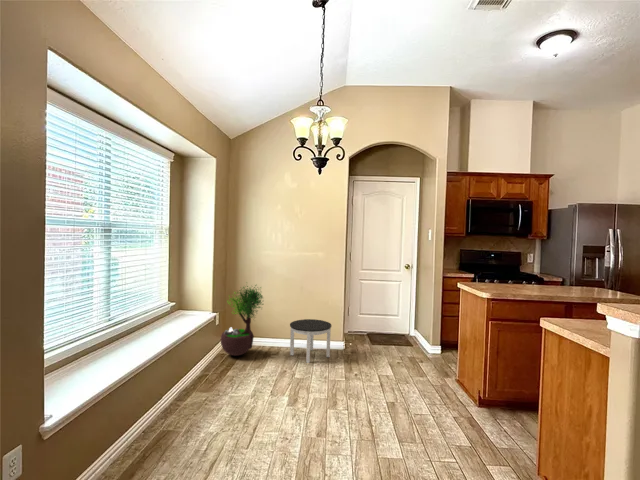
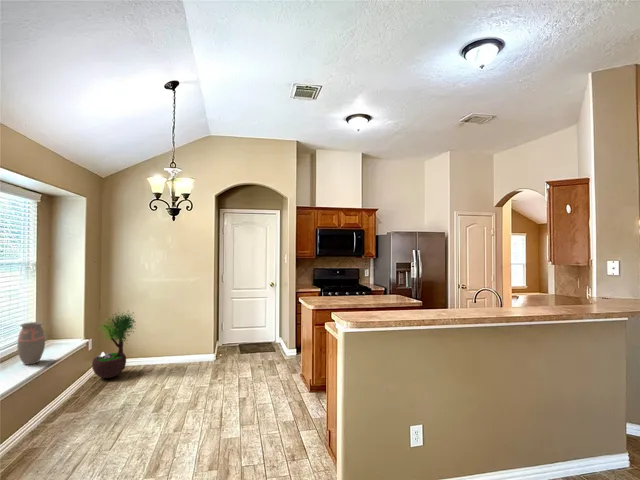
decorative vase: none [153,288,178,334] -> present [17,322,45,365]
round table: present [290,319,331,363] -> none [162,337,201,376]

